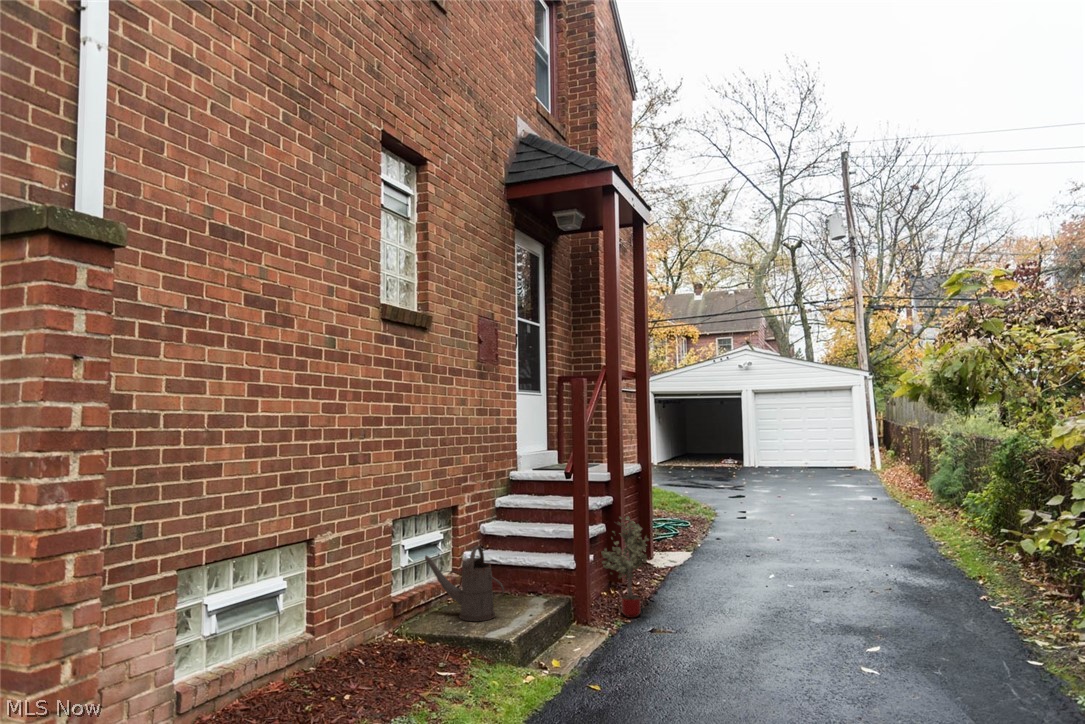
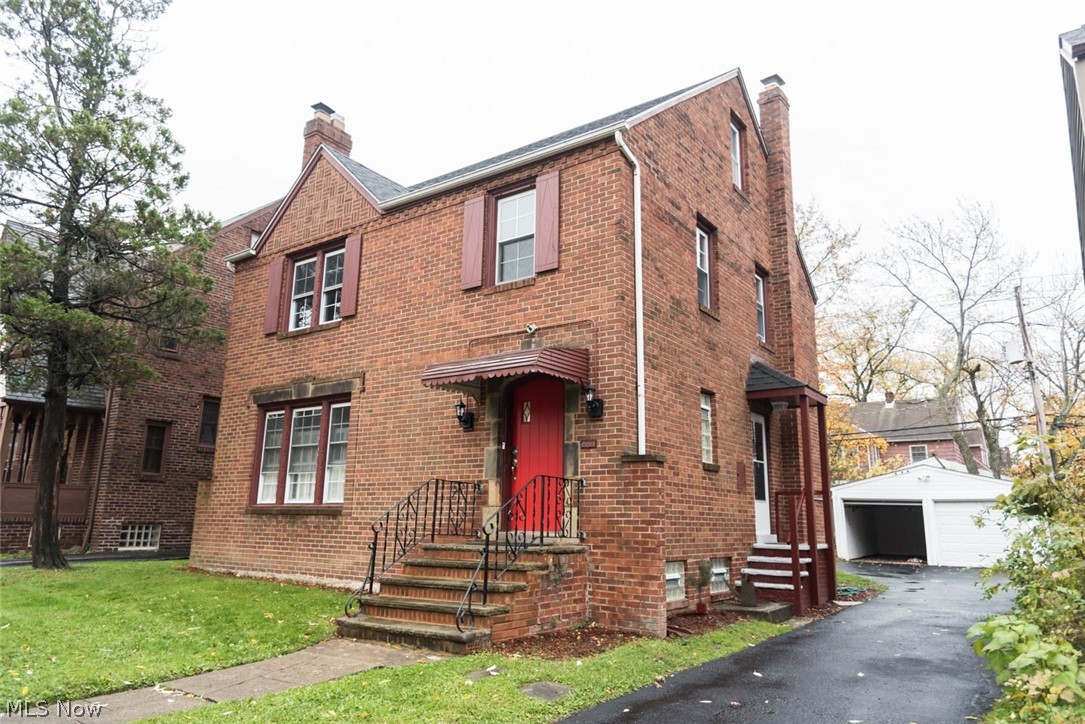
potted tree: present [602,516,649,618] -> present [684,557,715,615]

